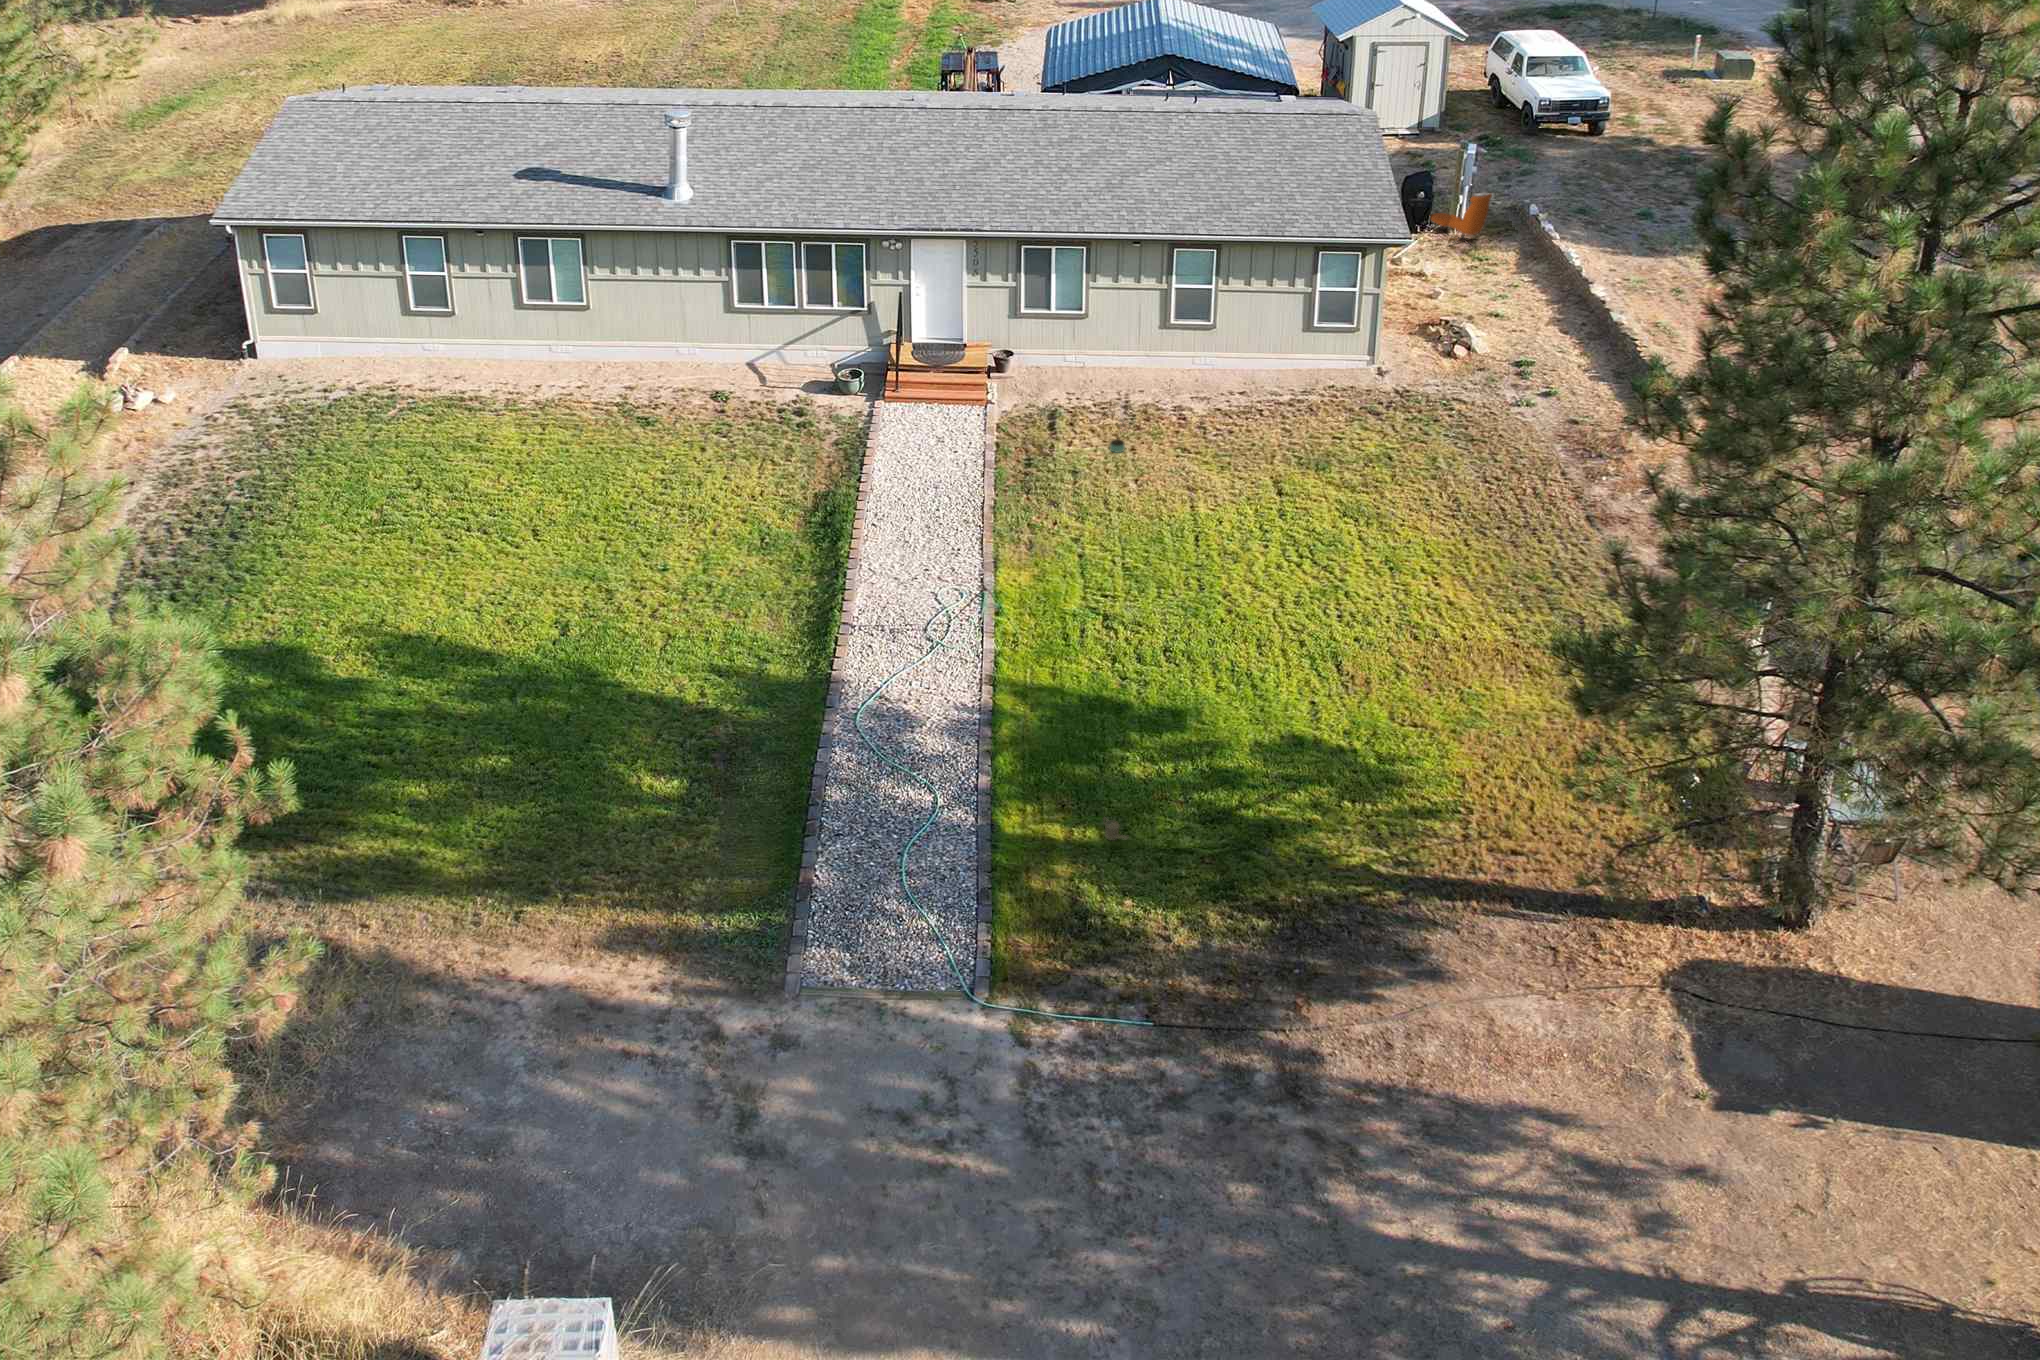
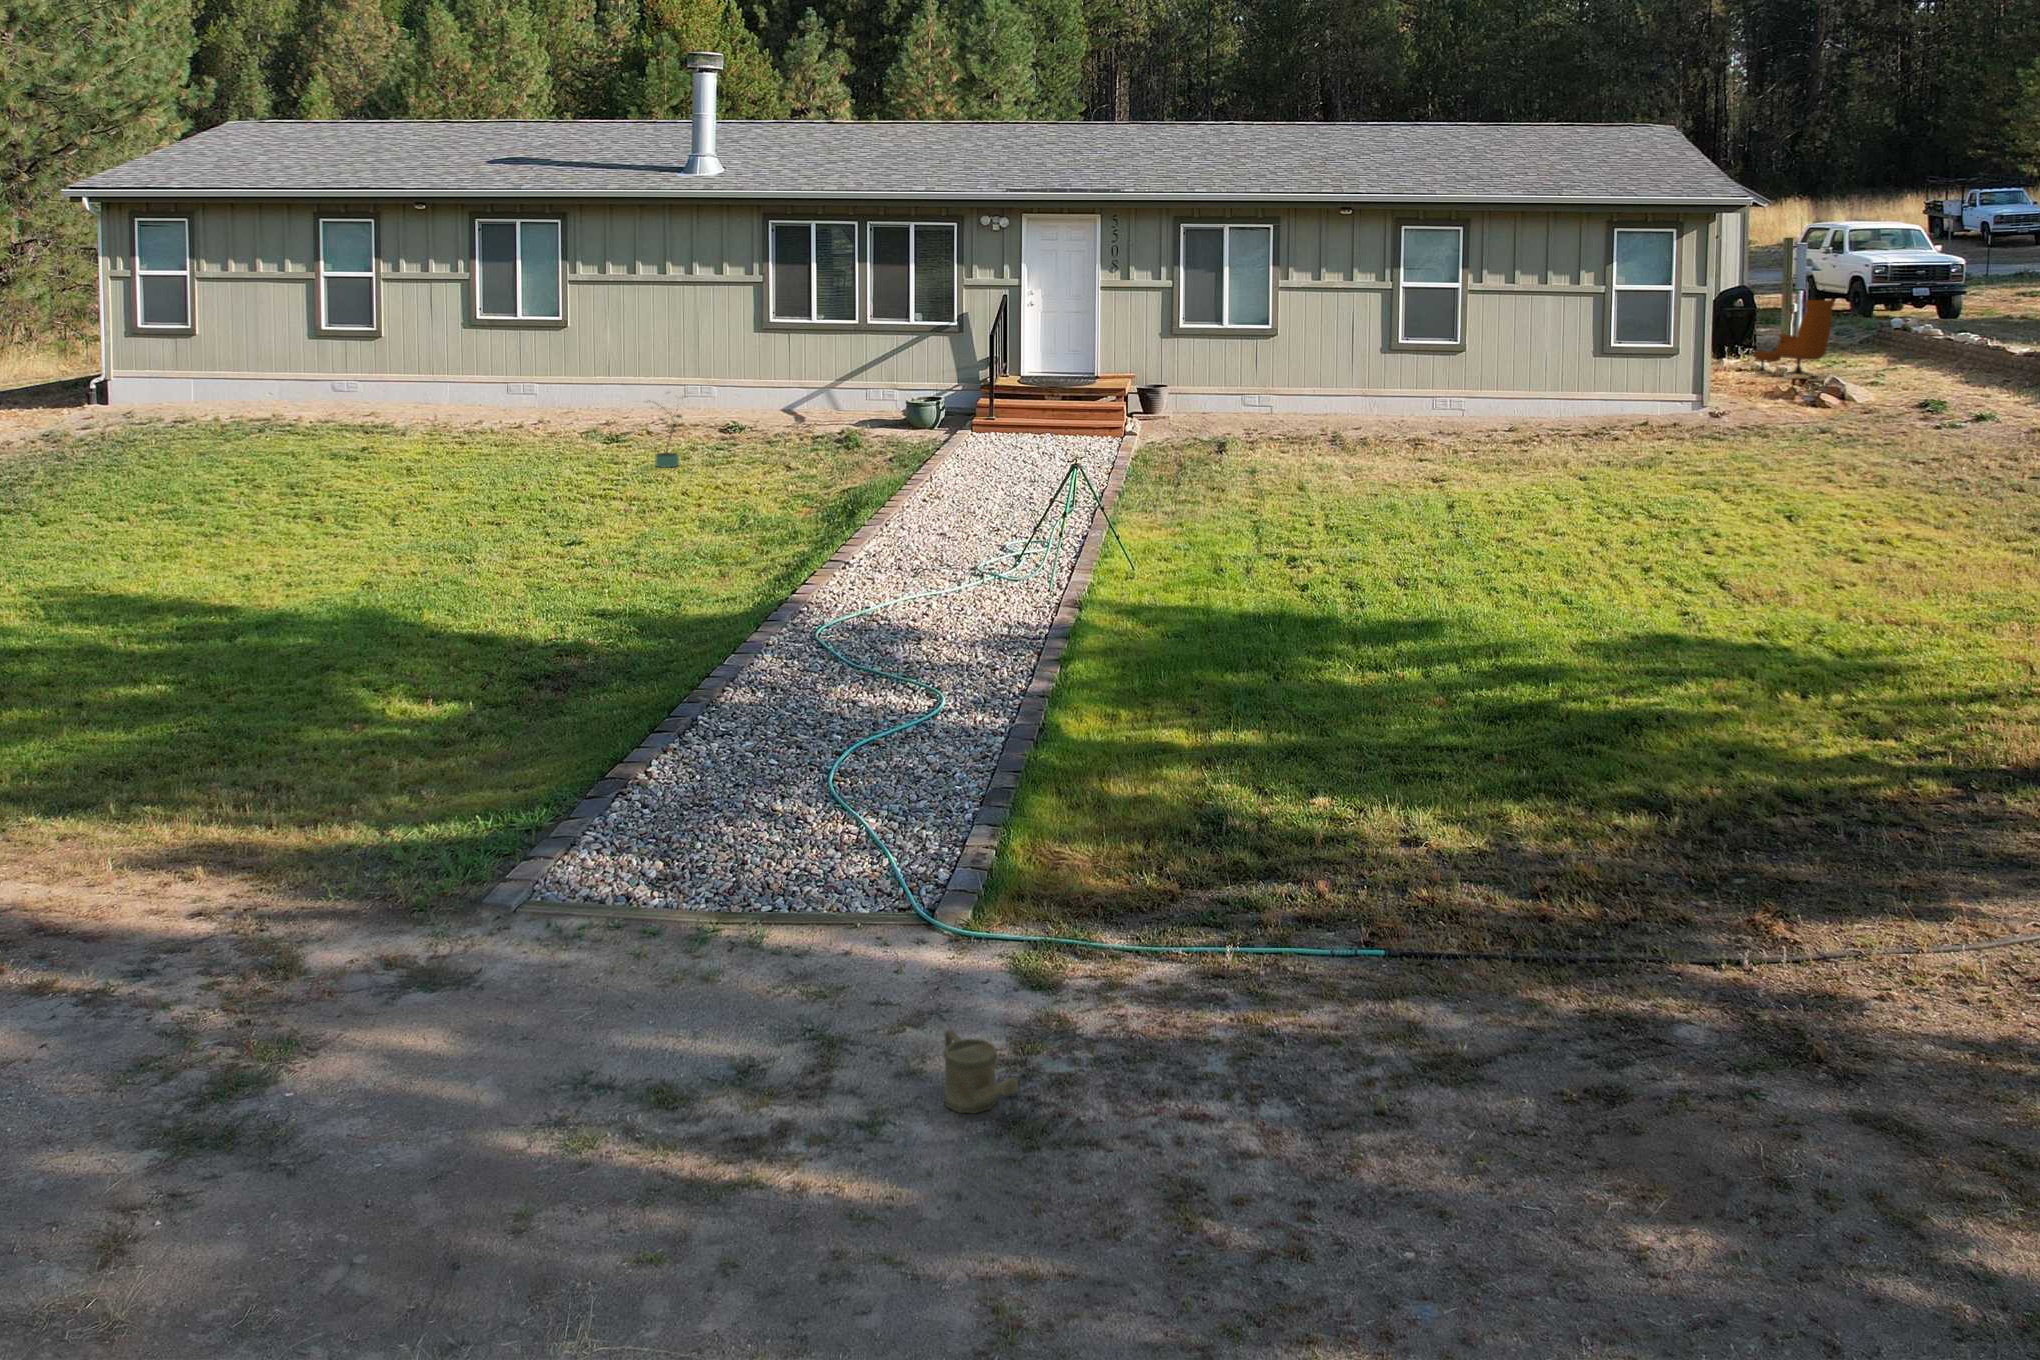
potted plant: present [1105,403,1131,453] -> present [655,405,682,467]
watering can: present [1103,817,1128,841] -> present [944,1030,1018,1113]

